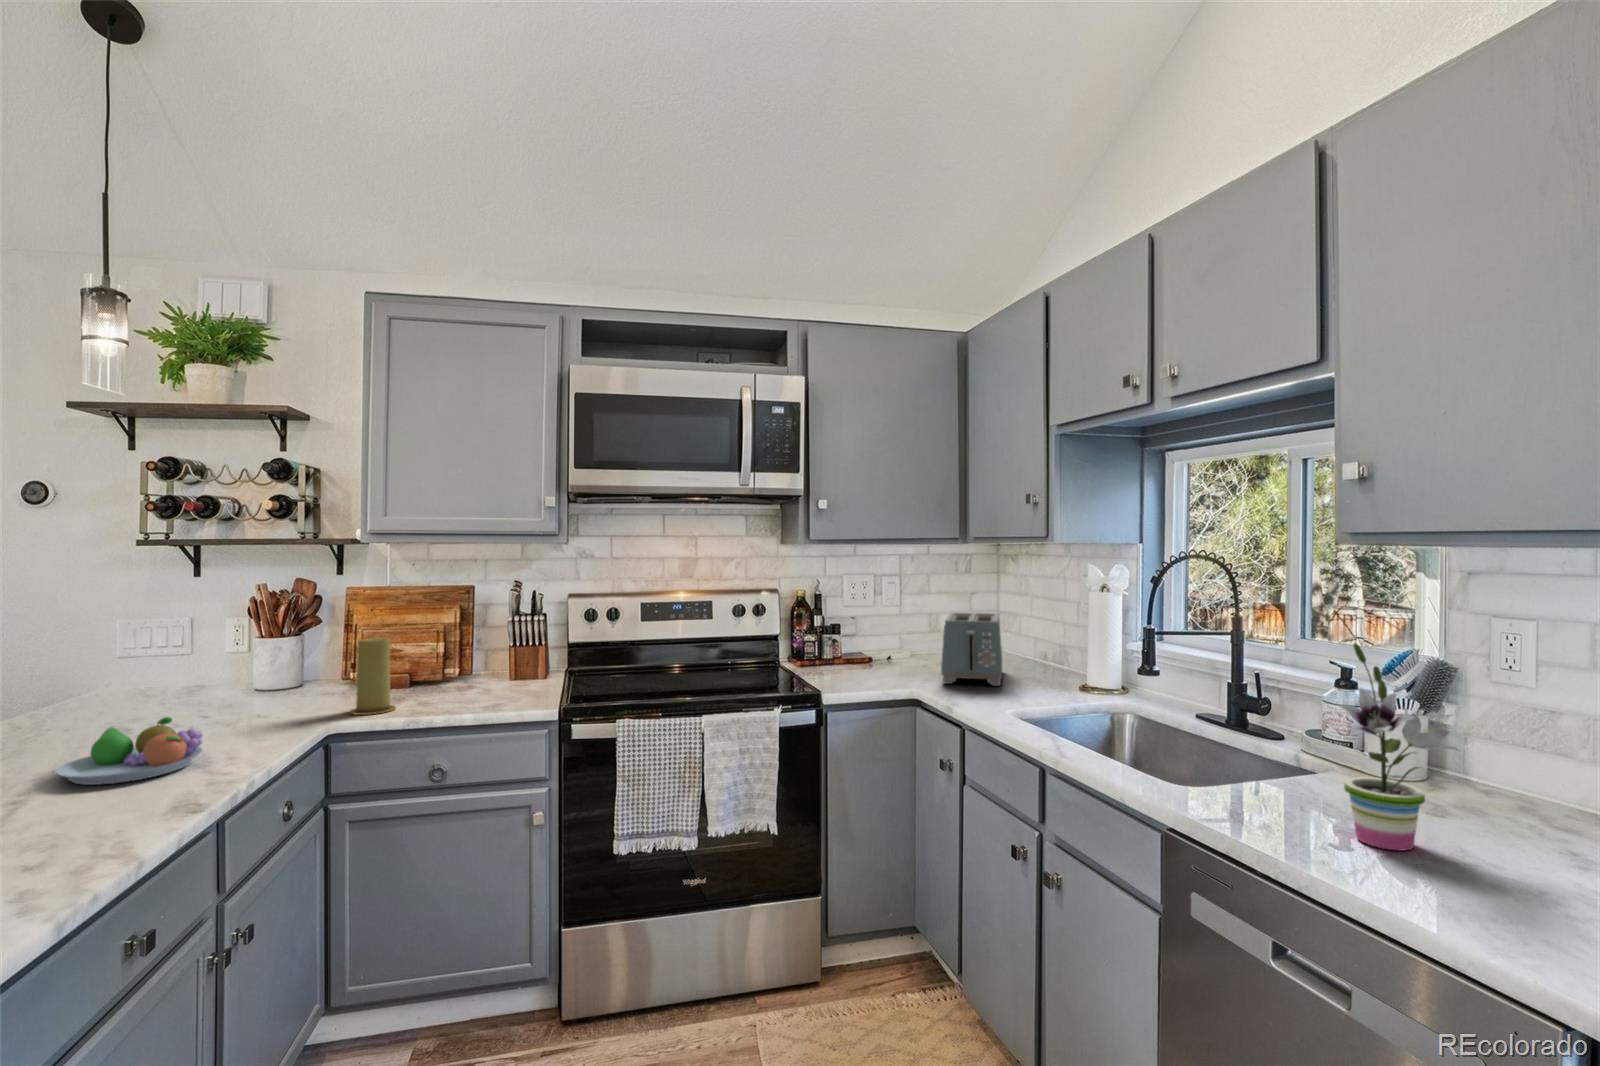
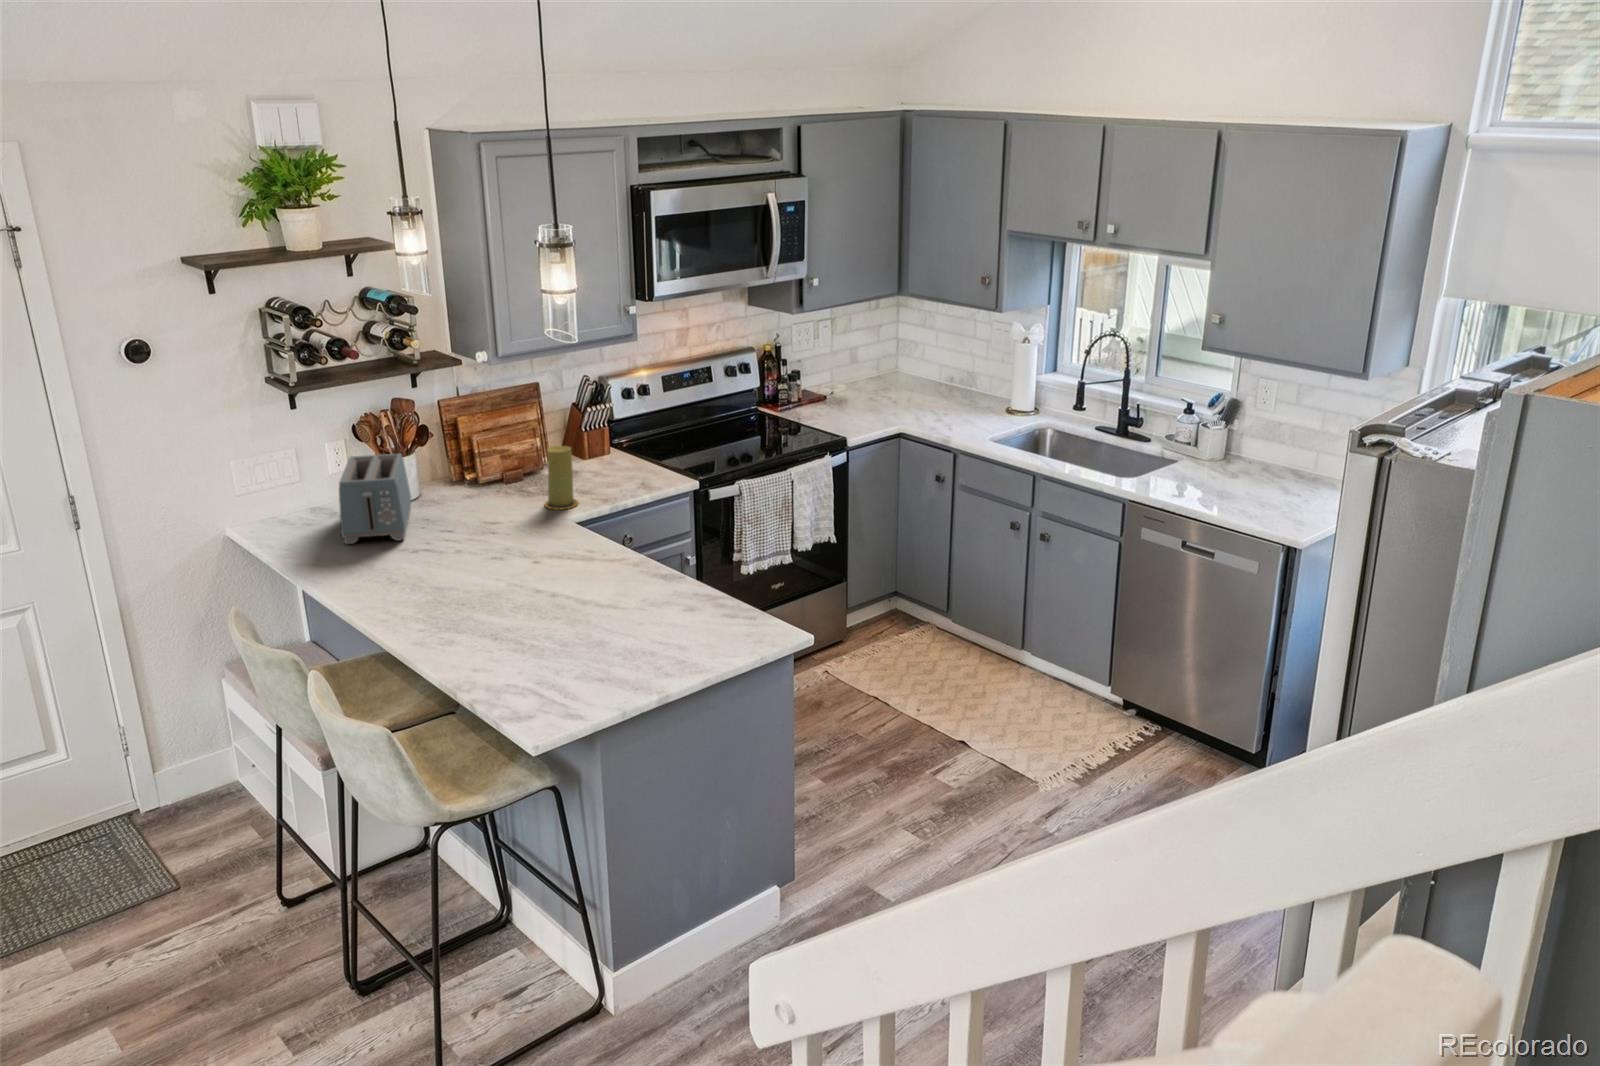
toaster: present [941,613,1002,686] -> present [339,453,411,544]
potted plant: present [1340,643,1458,850] -> none [1207,407,1252,496]
fruit bowl: present [55,717,203,785] -> none [510,531,595,580]

